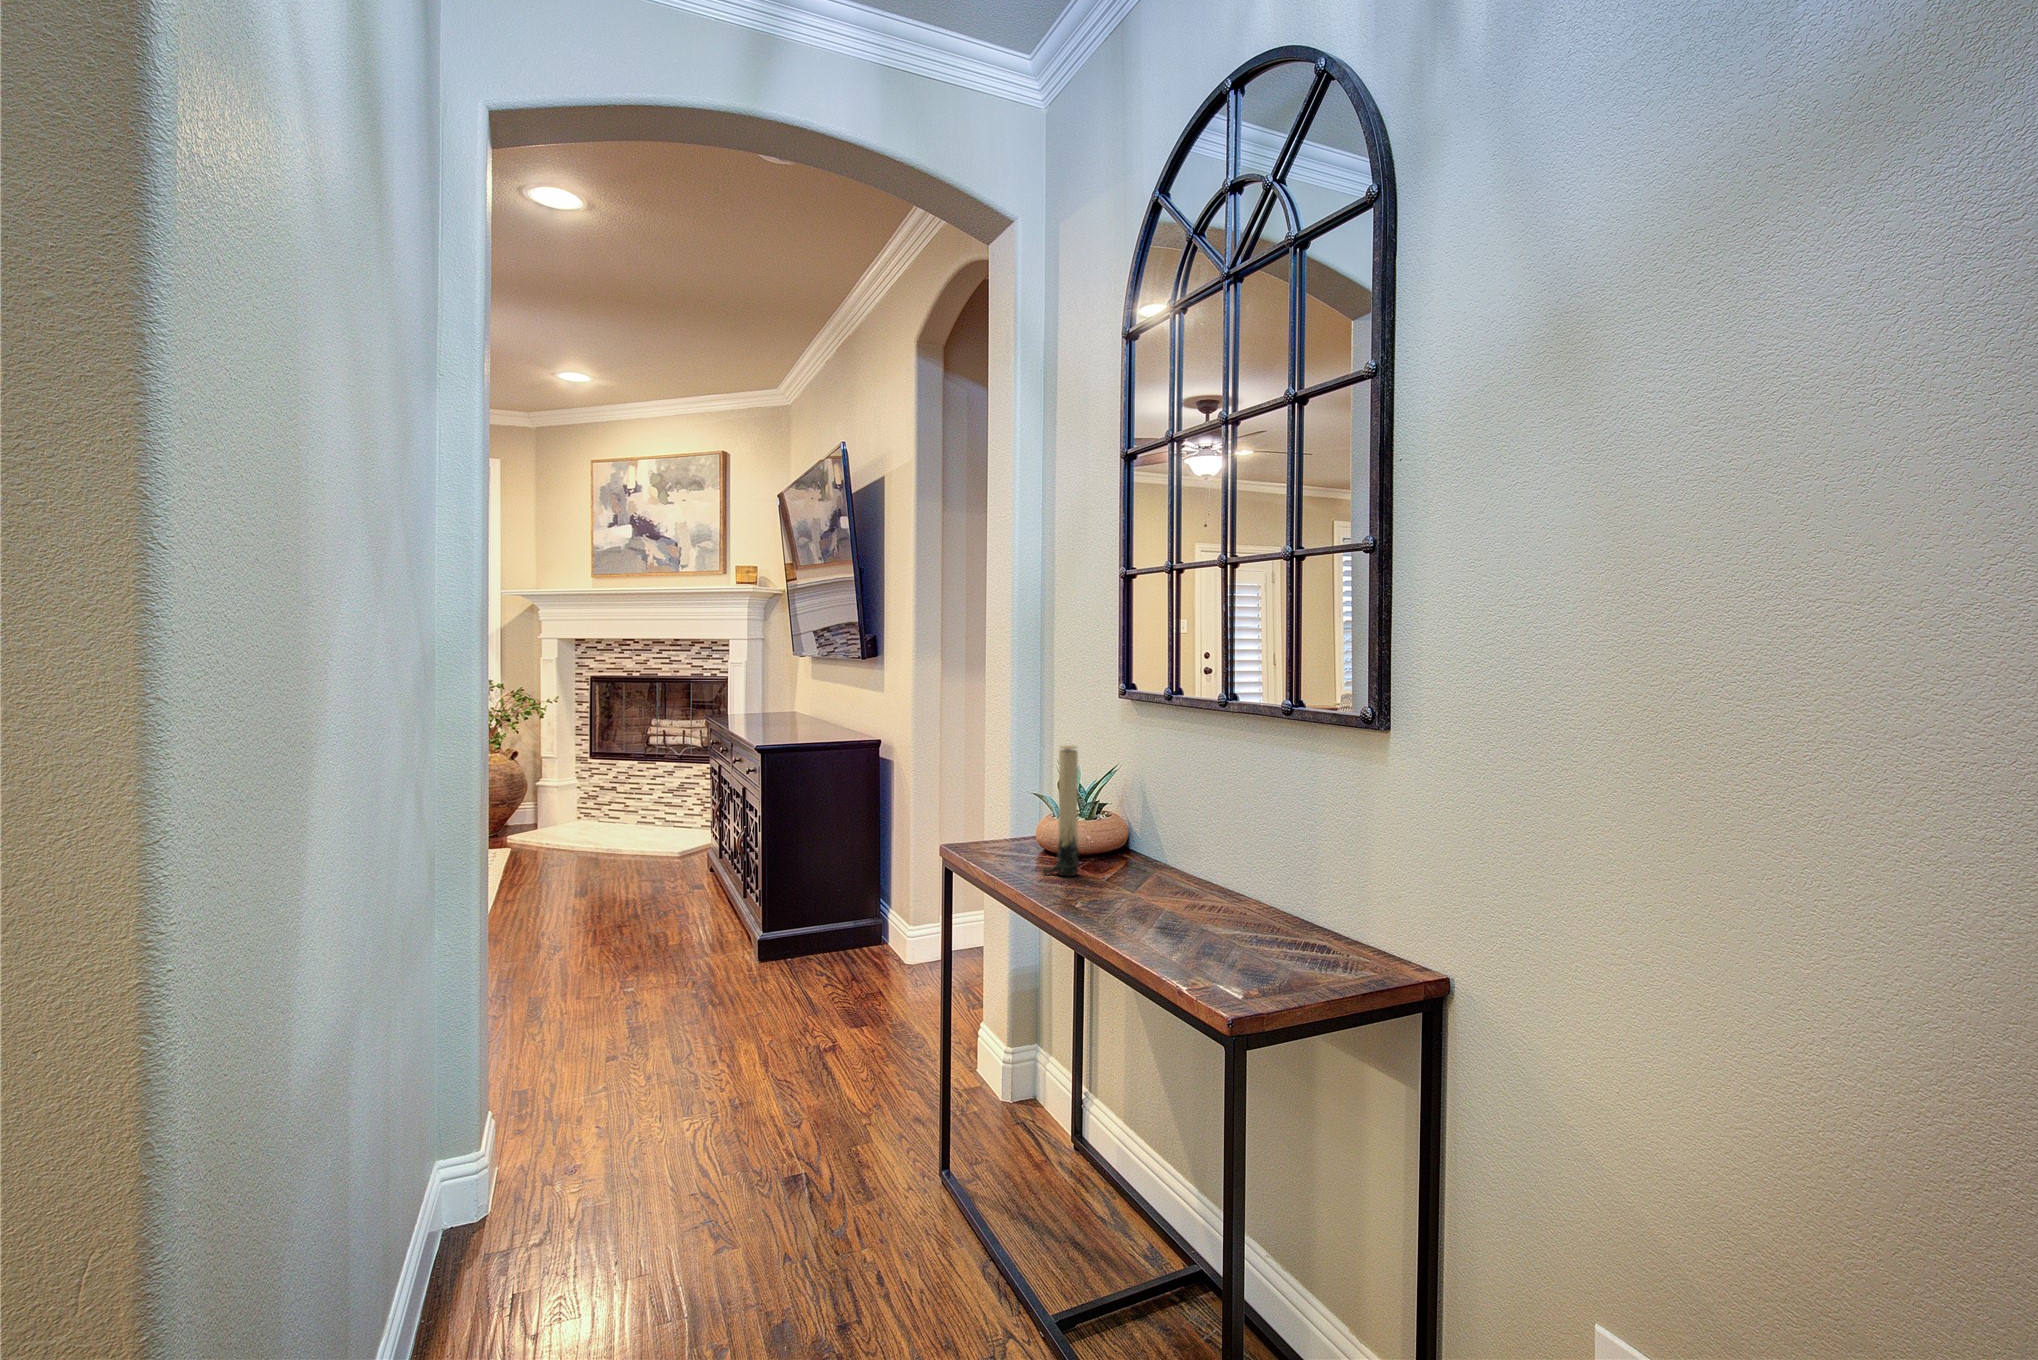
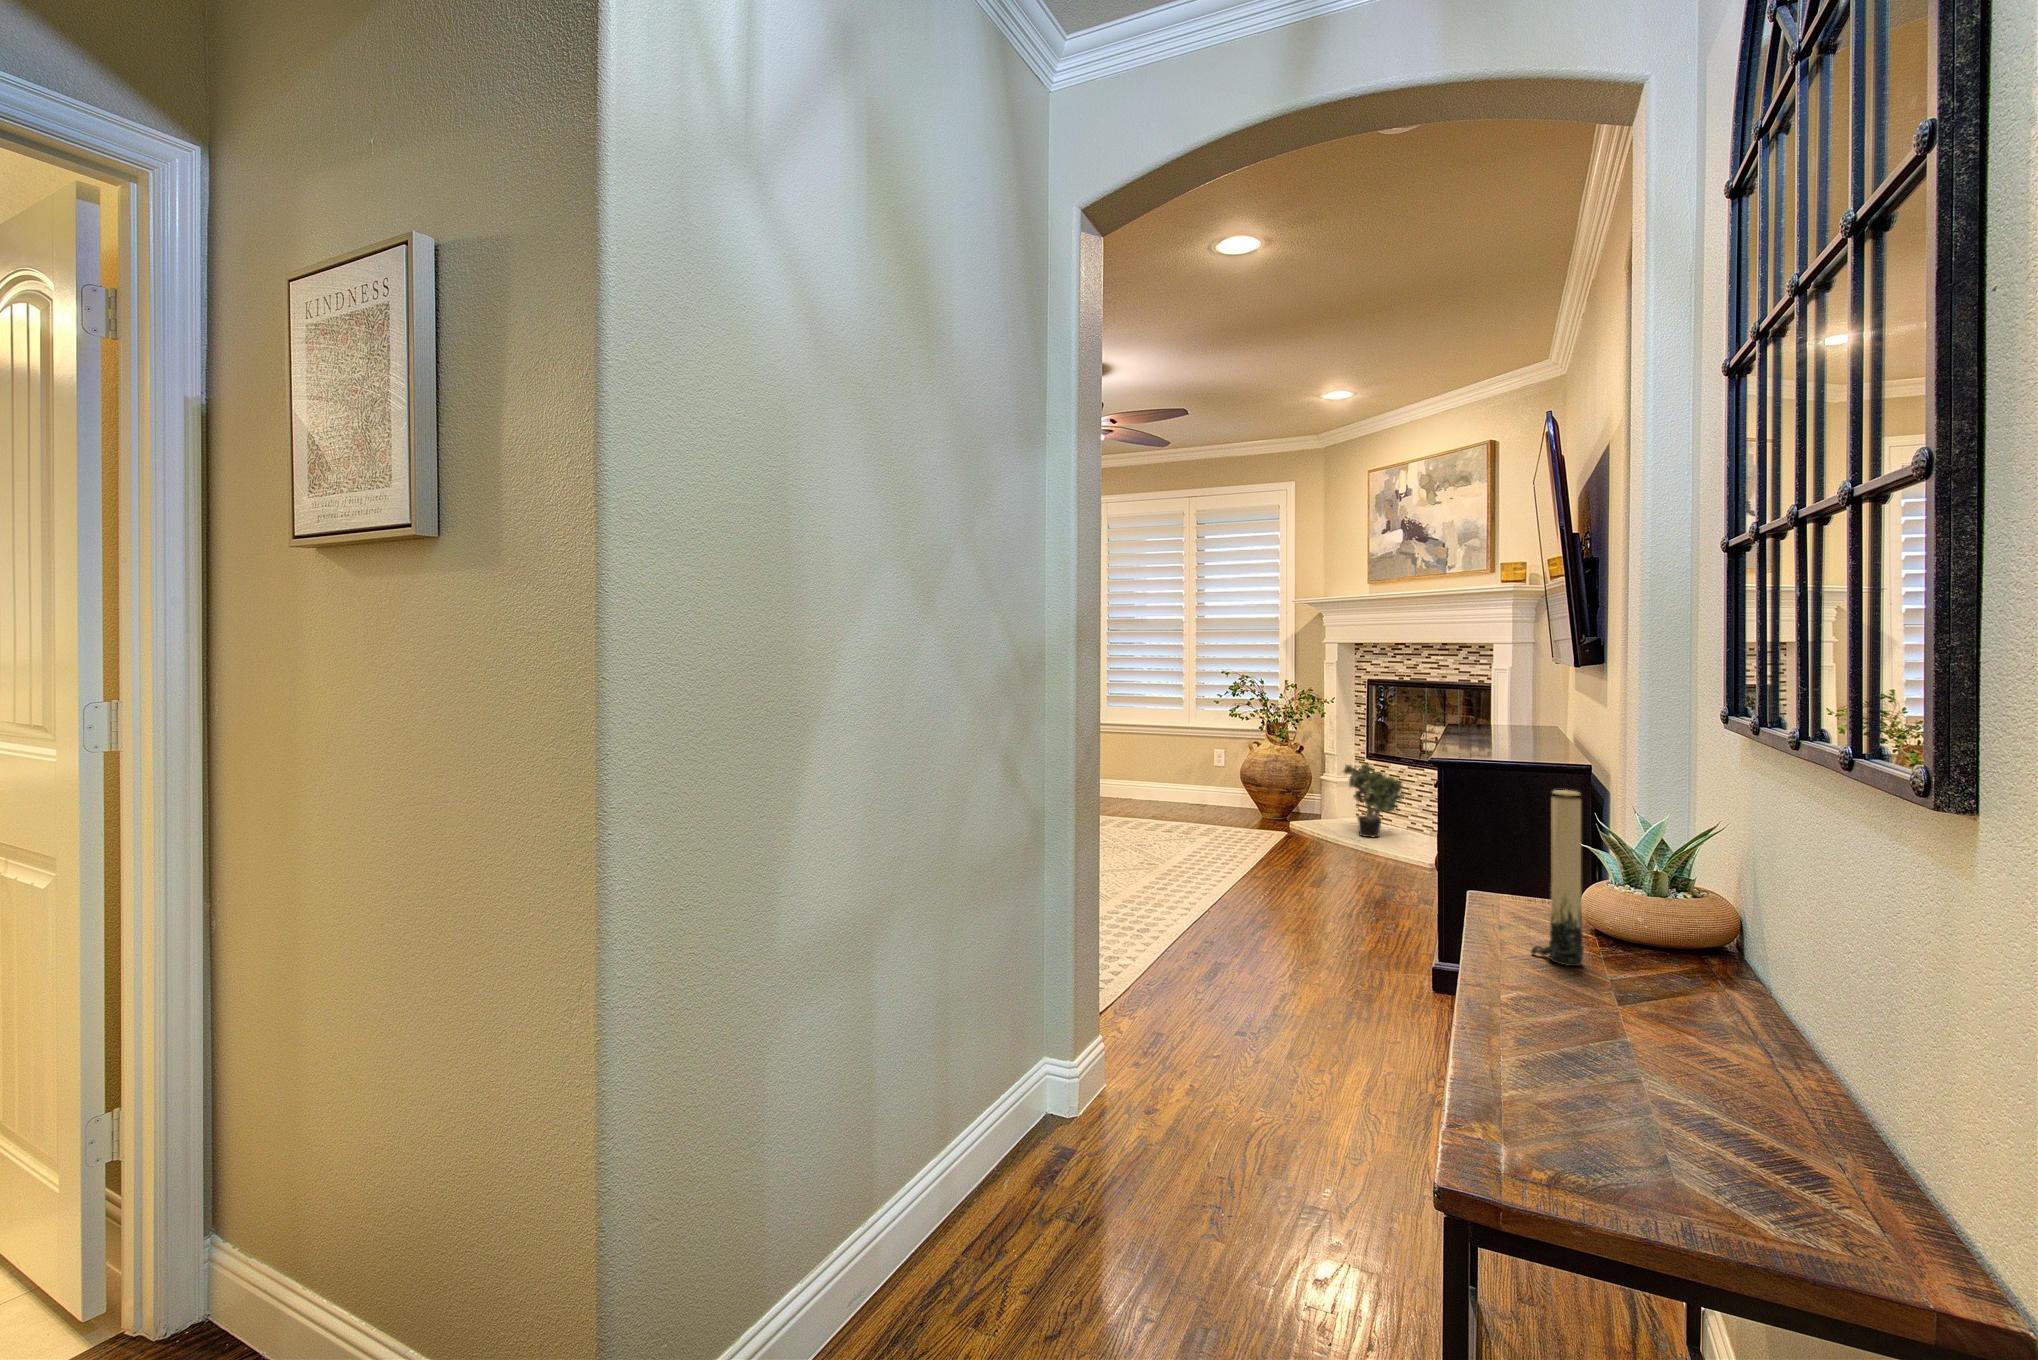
potted plant: none [569,761,637,837] -> present [1343,763,1404,837]

